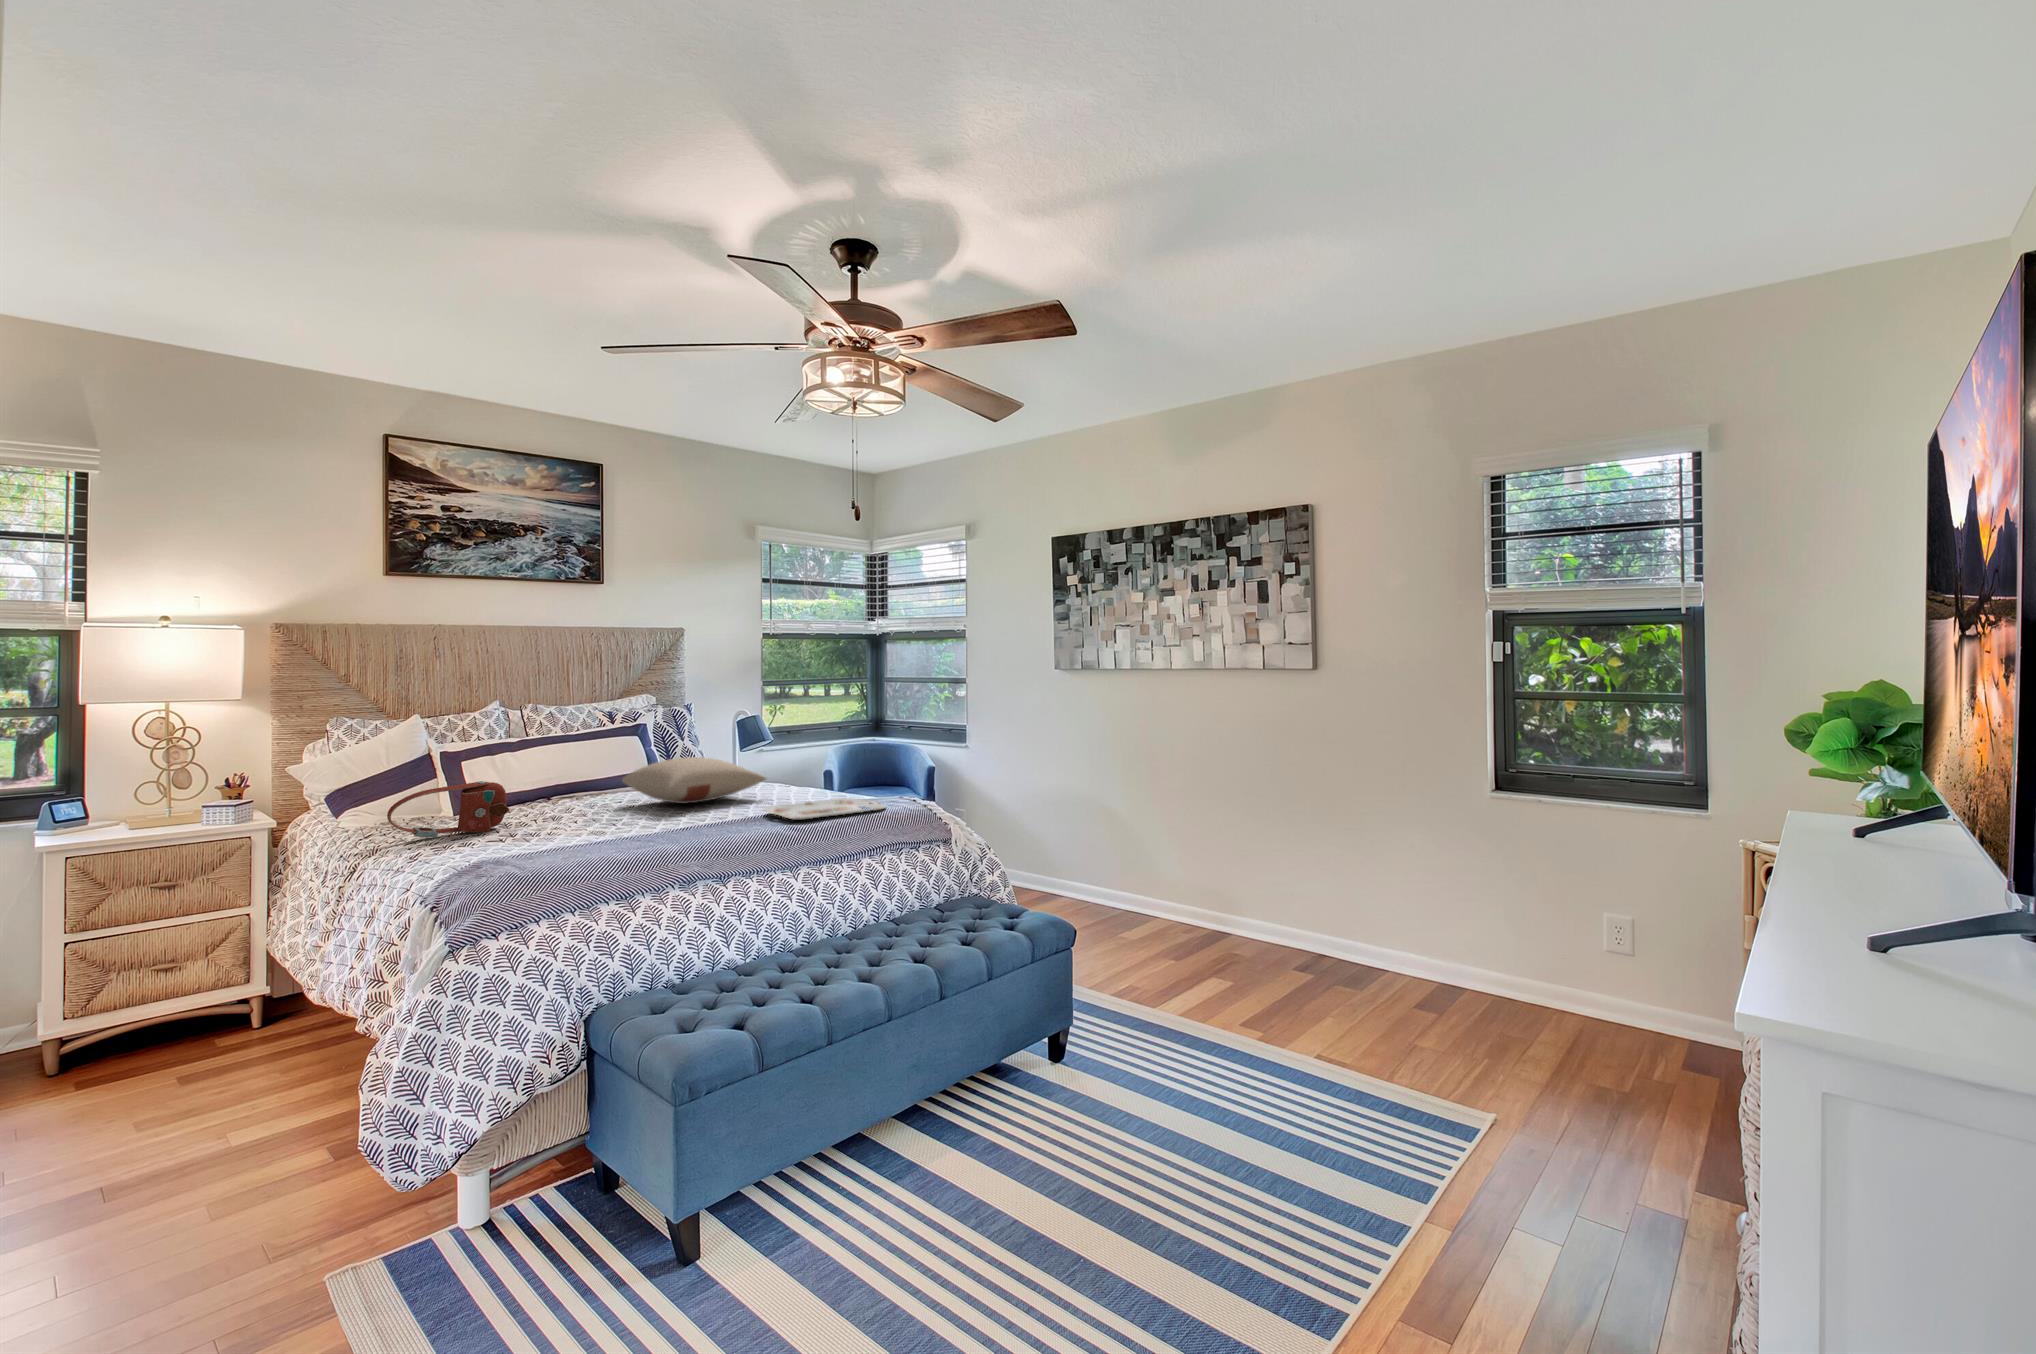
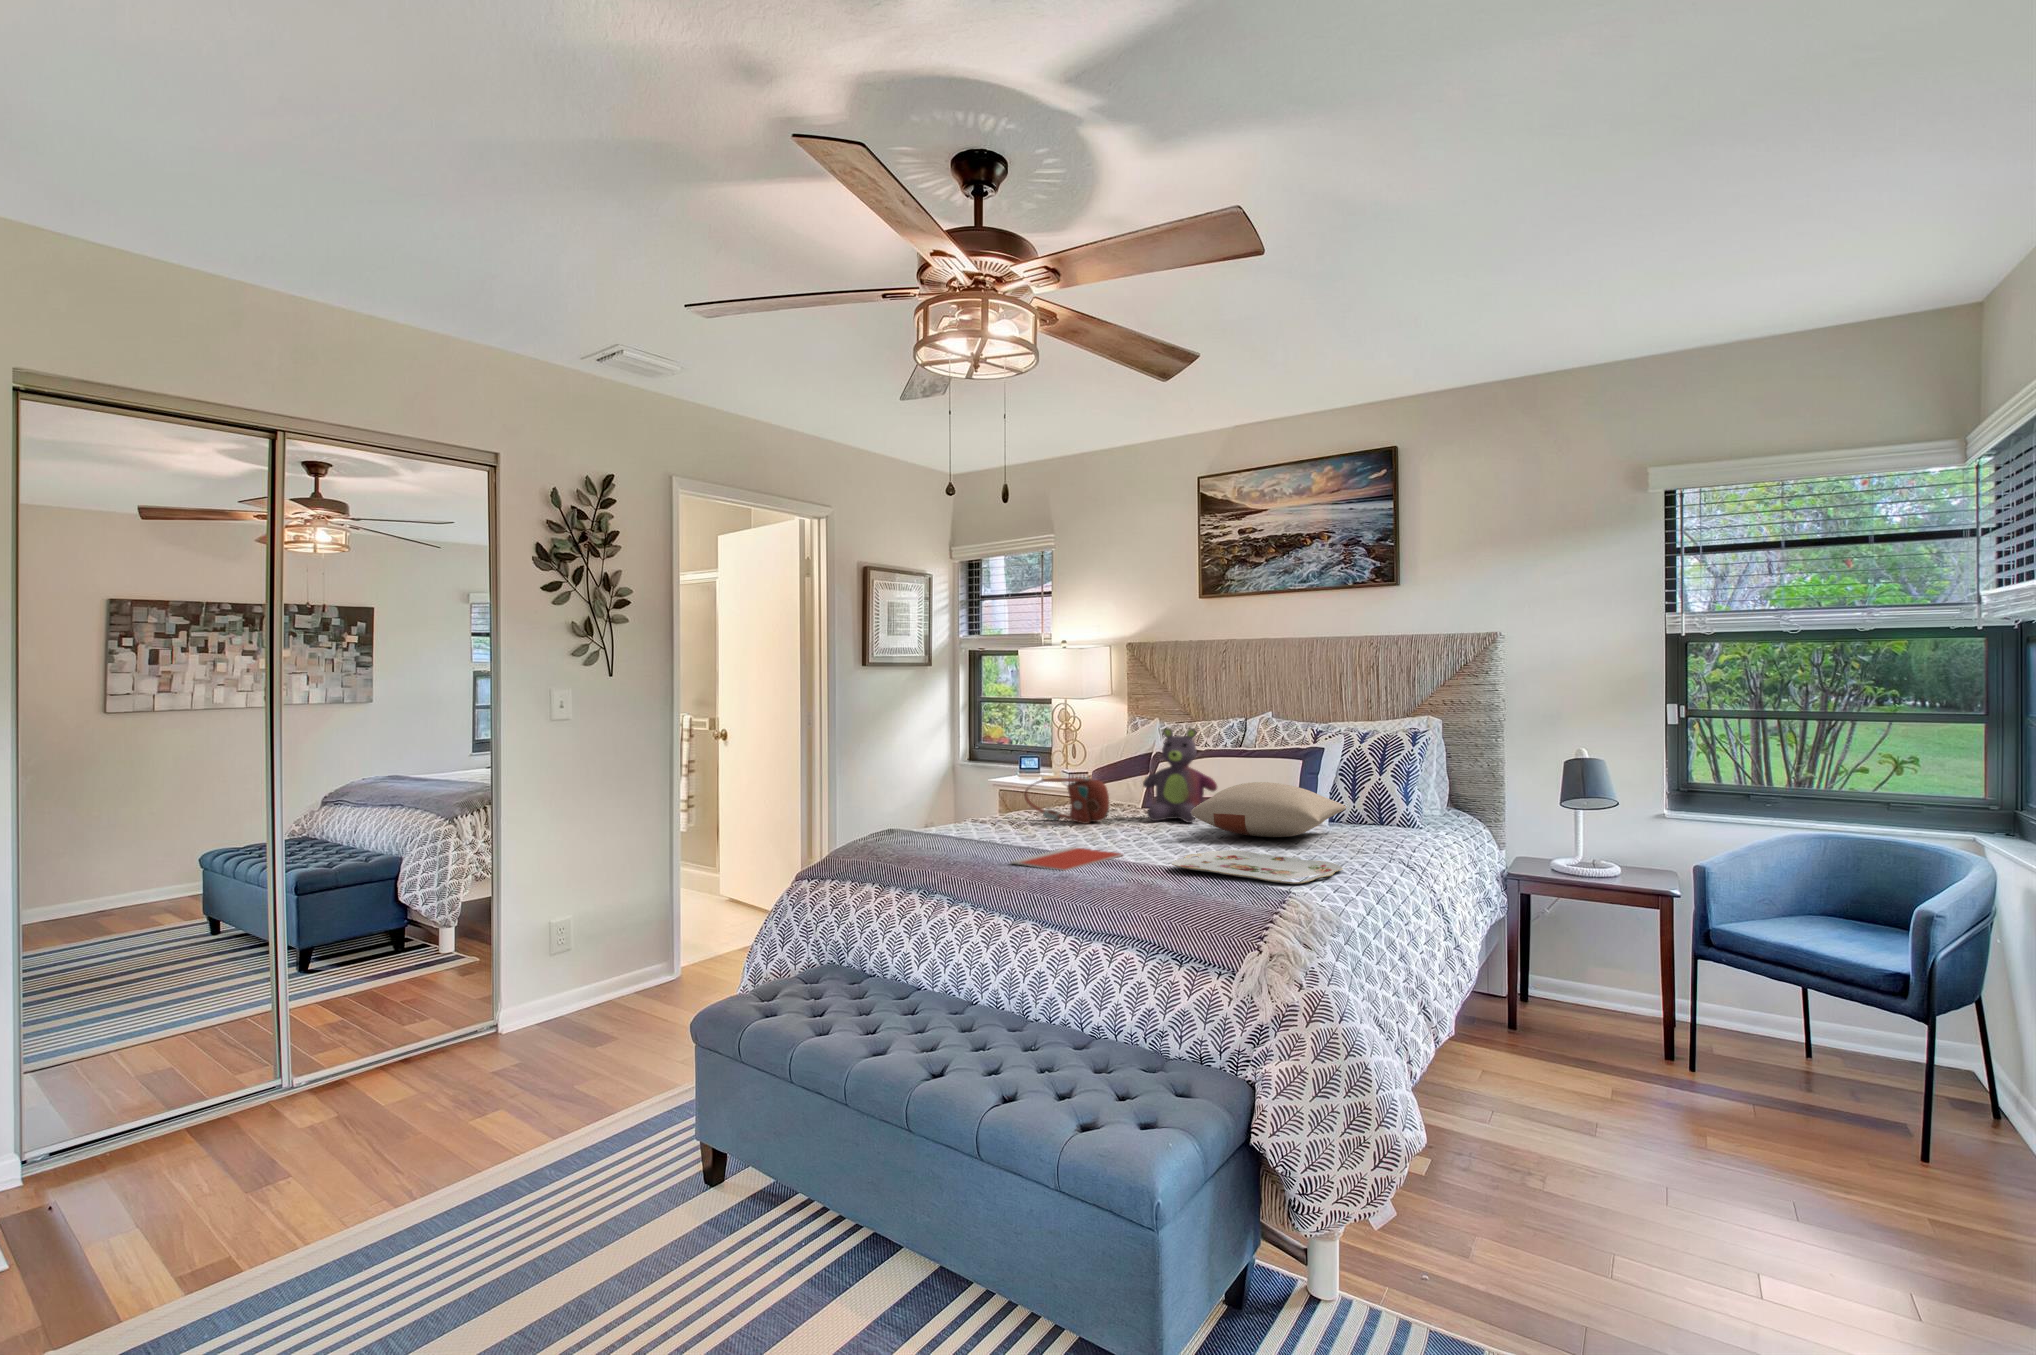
stuffed bear: none [495,719,580,816] -> present [1143,727,1217,823]
notebook: none [646,828,742,852] -> present [1010,847,1123,871]

